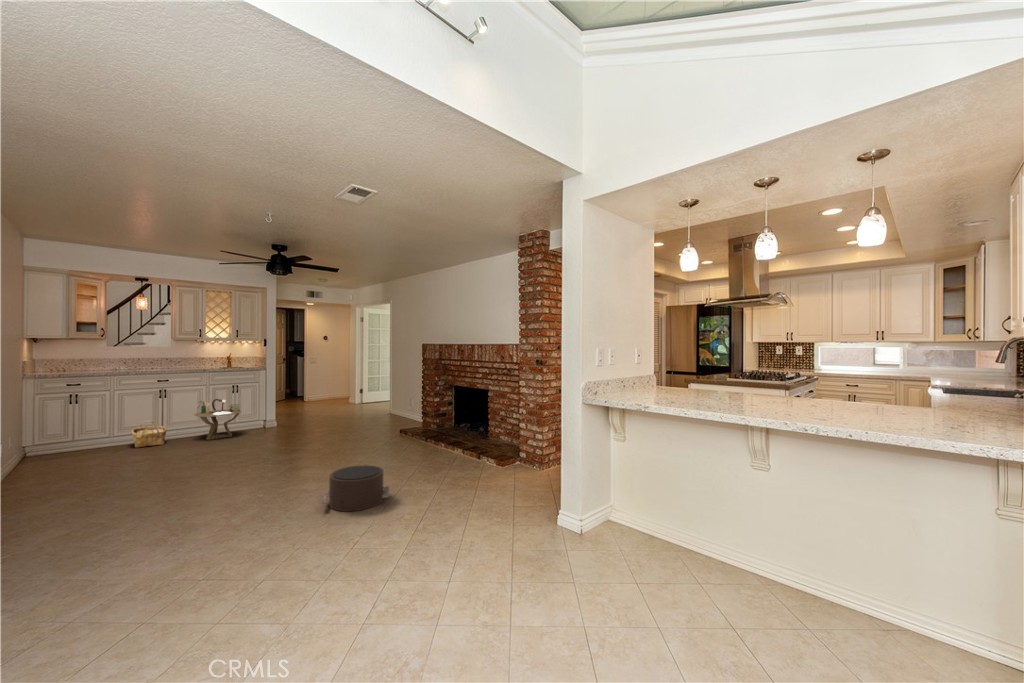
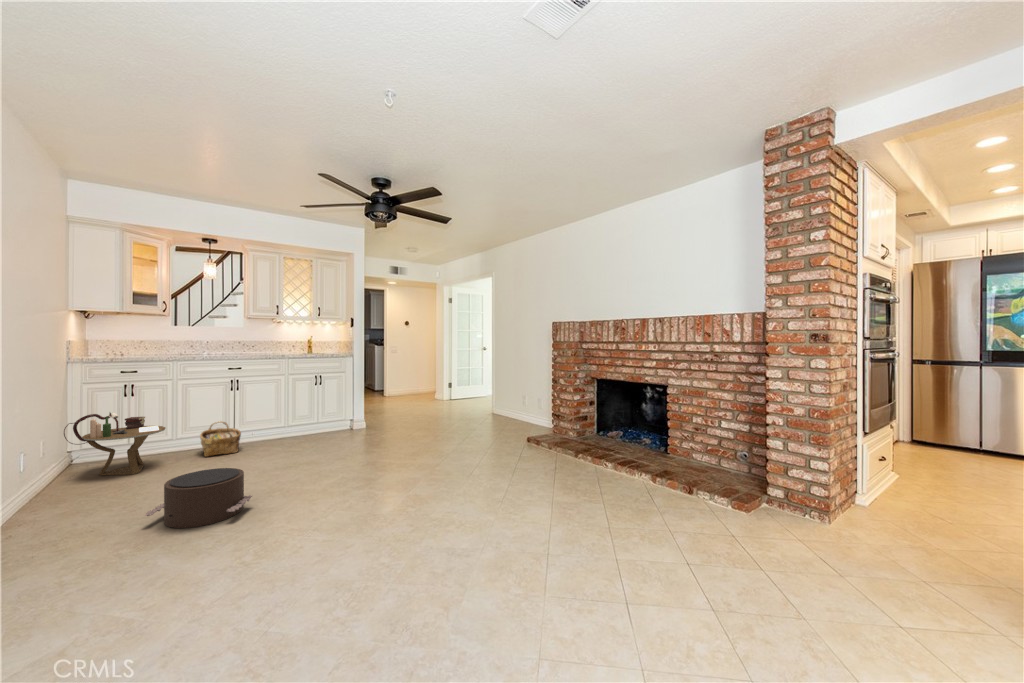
side table: present [194,399,241,440] -> present [64,413,166,475]
pouf: present [320,465,389,511] -> present [145,468,252,528]

